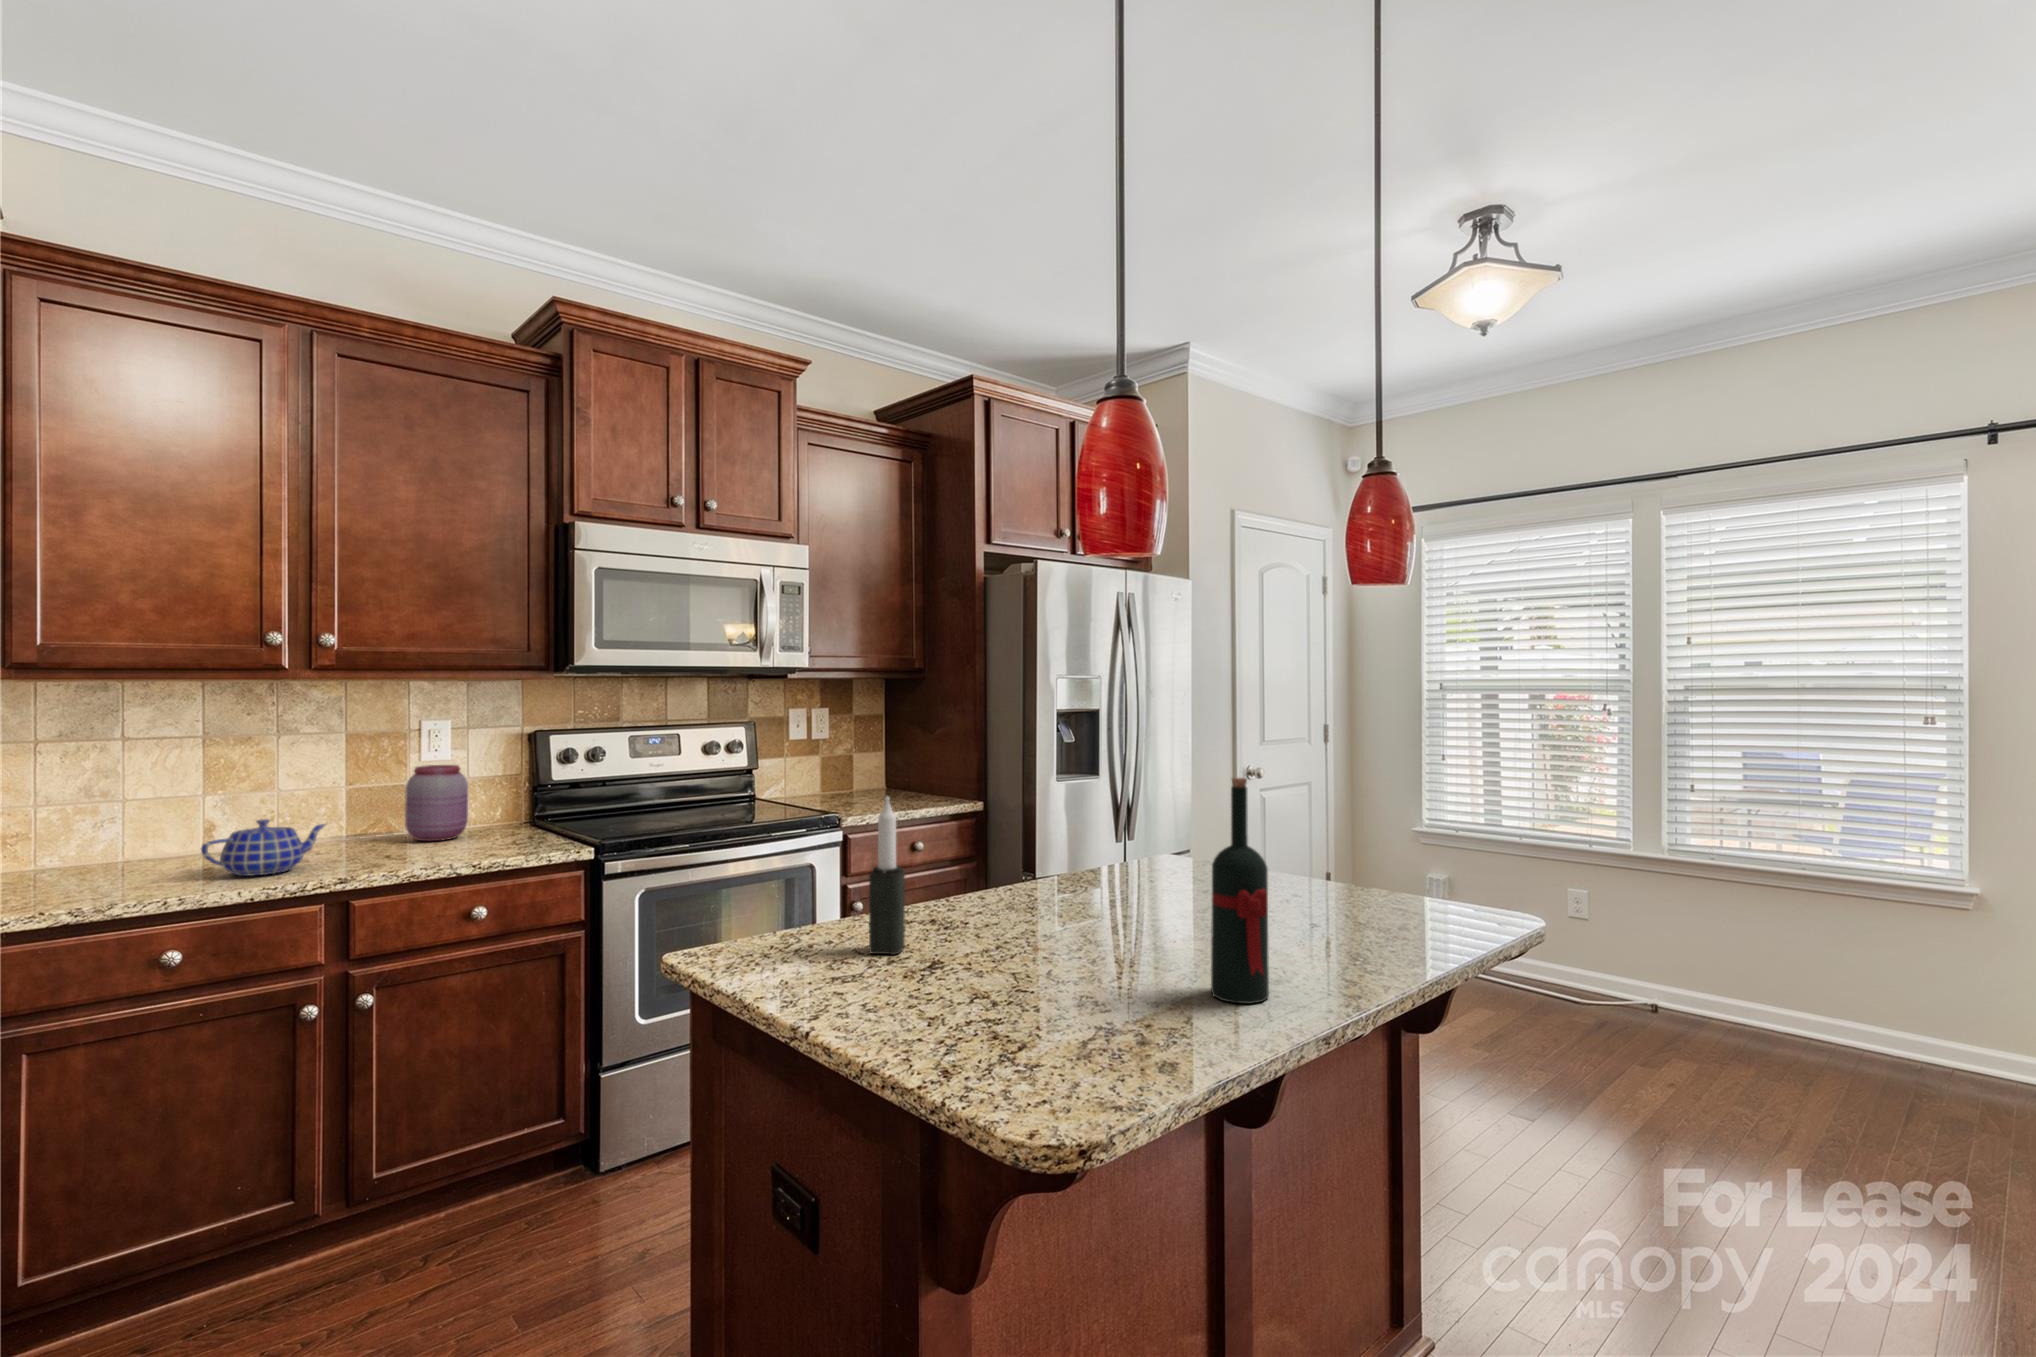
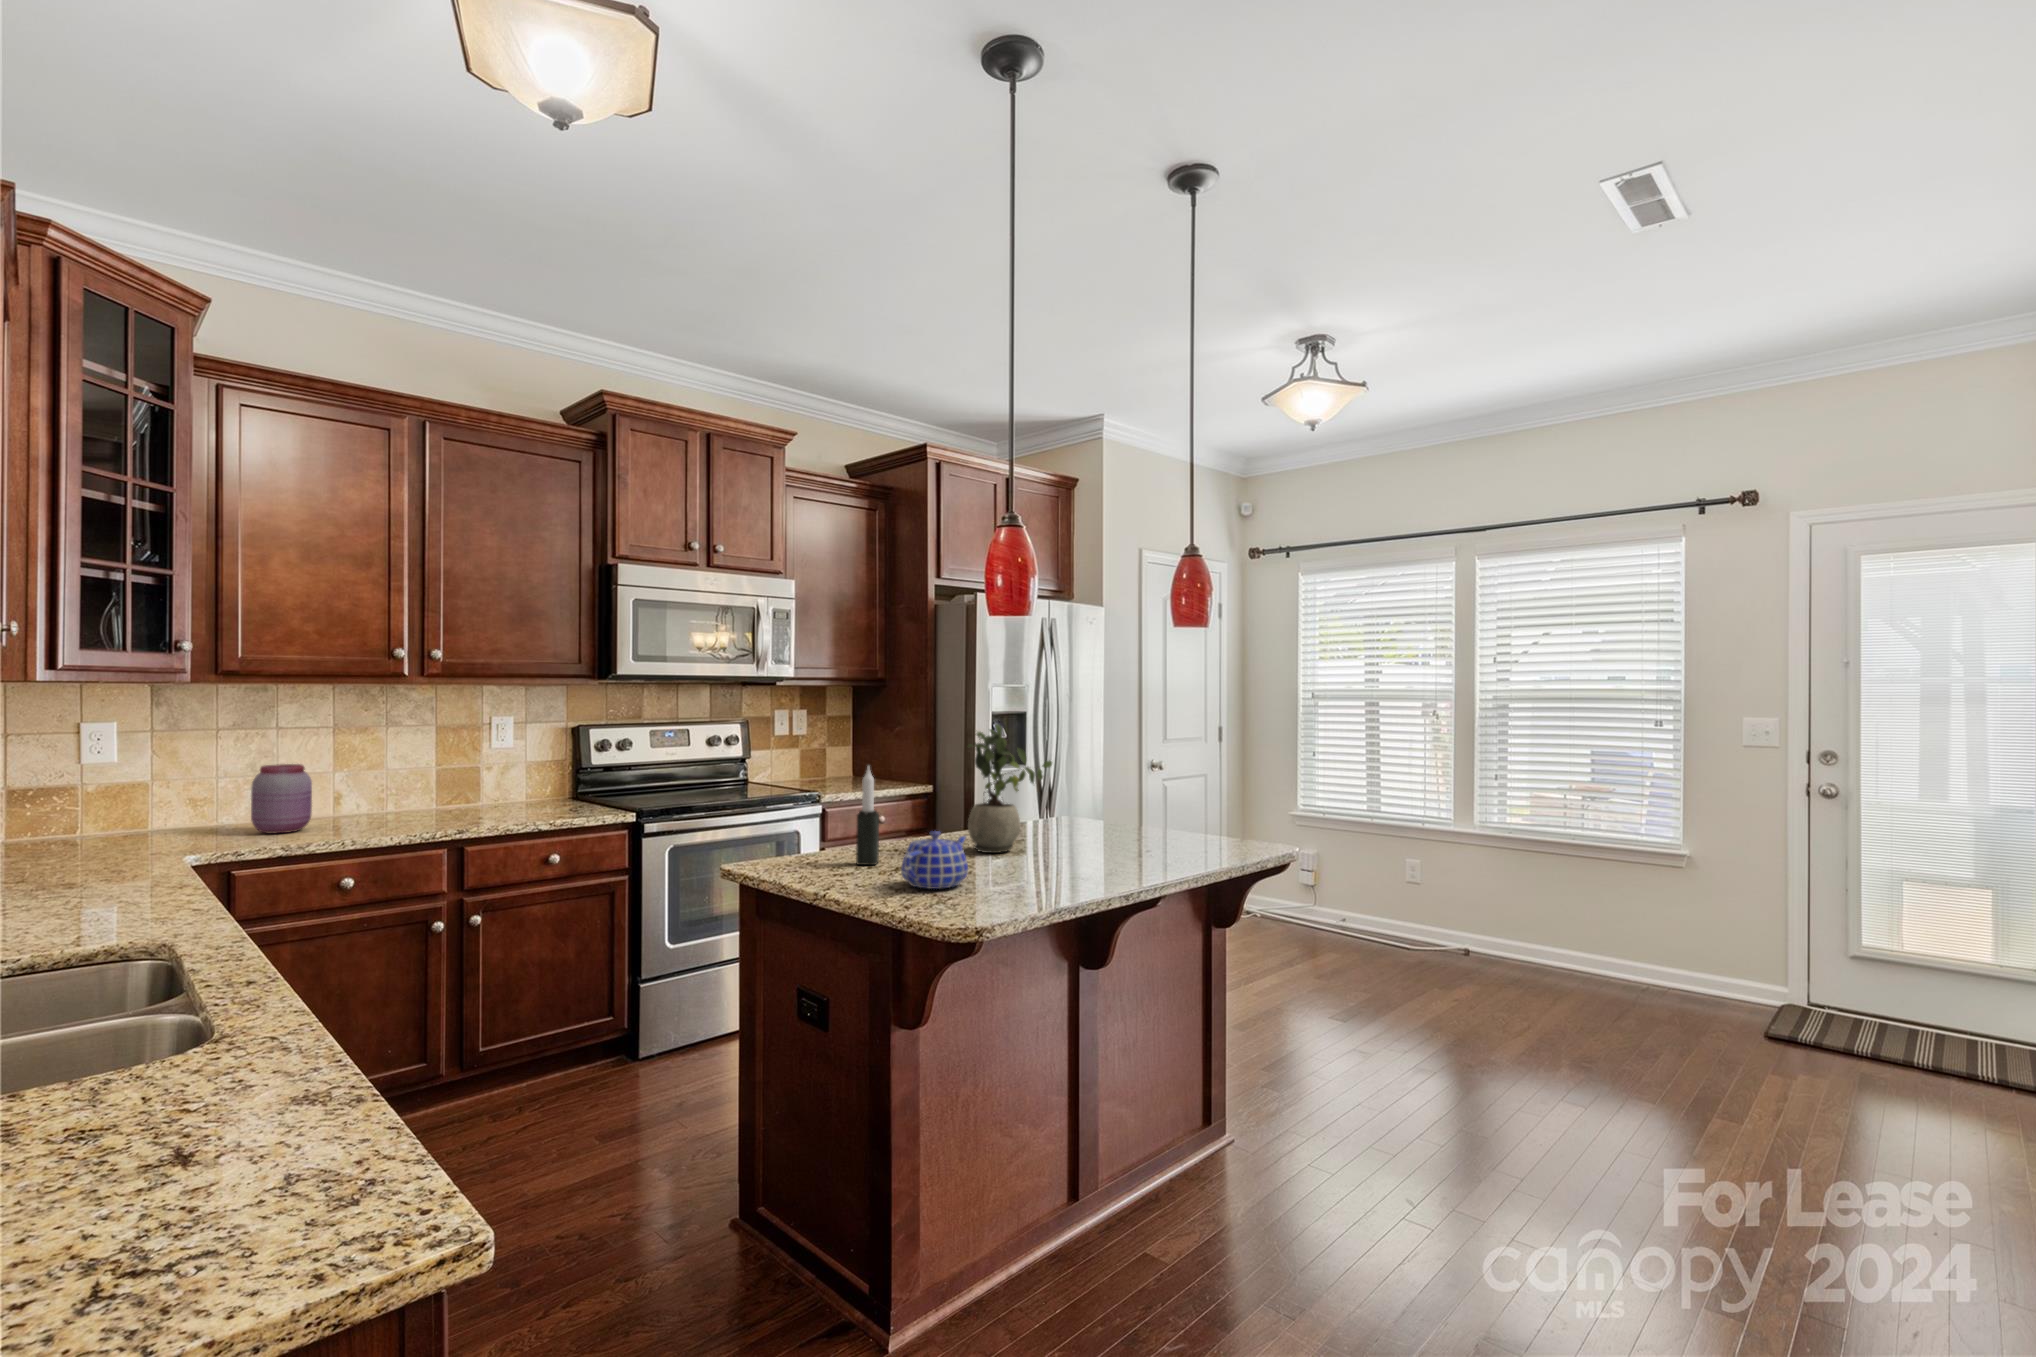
potted plant: none [1039,729,1170,926] -> present [968,724,1052,853]
jar: present [405,765,468,841] -> present [251,764,312,833]
wine bottle: present [1211,777,1269,1004] -> none [1065,752,1097,883]
teapot: present [201,819,325,876] -> present [901,831,968,889]

